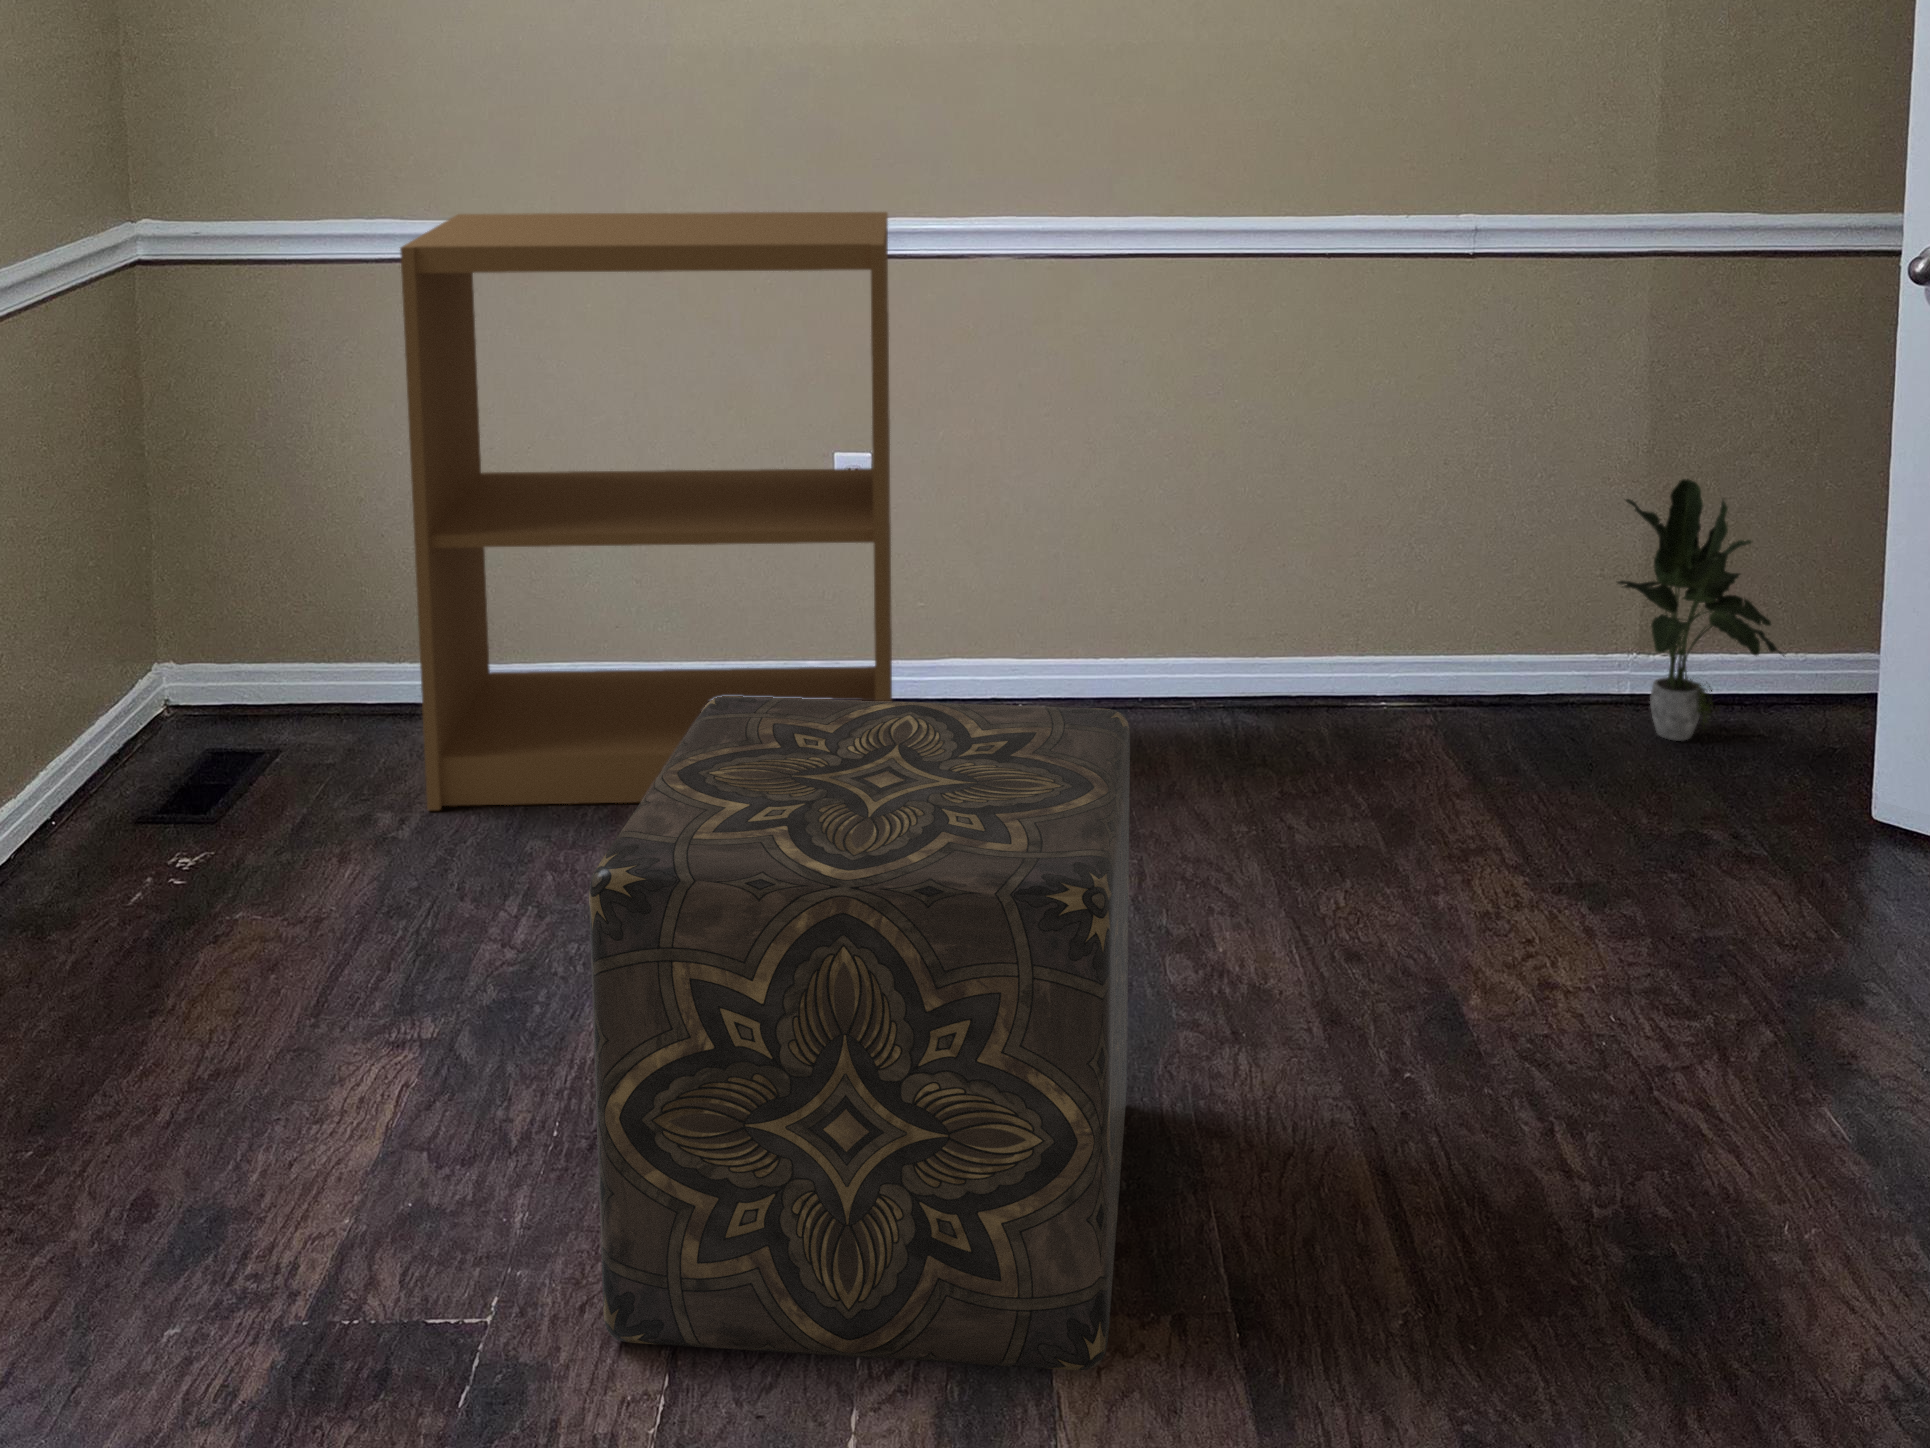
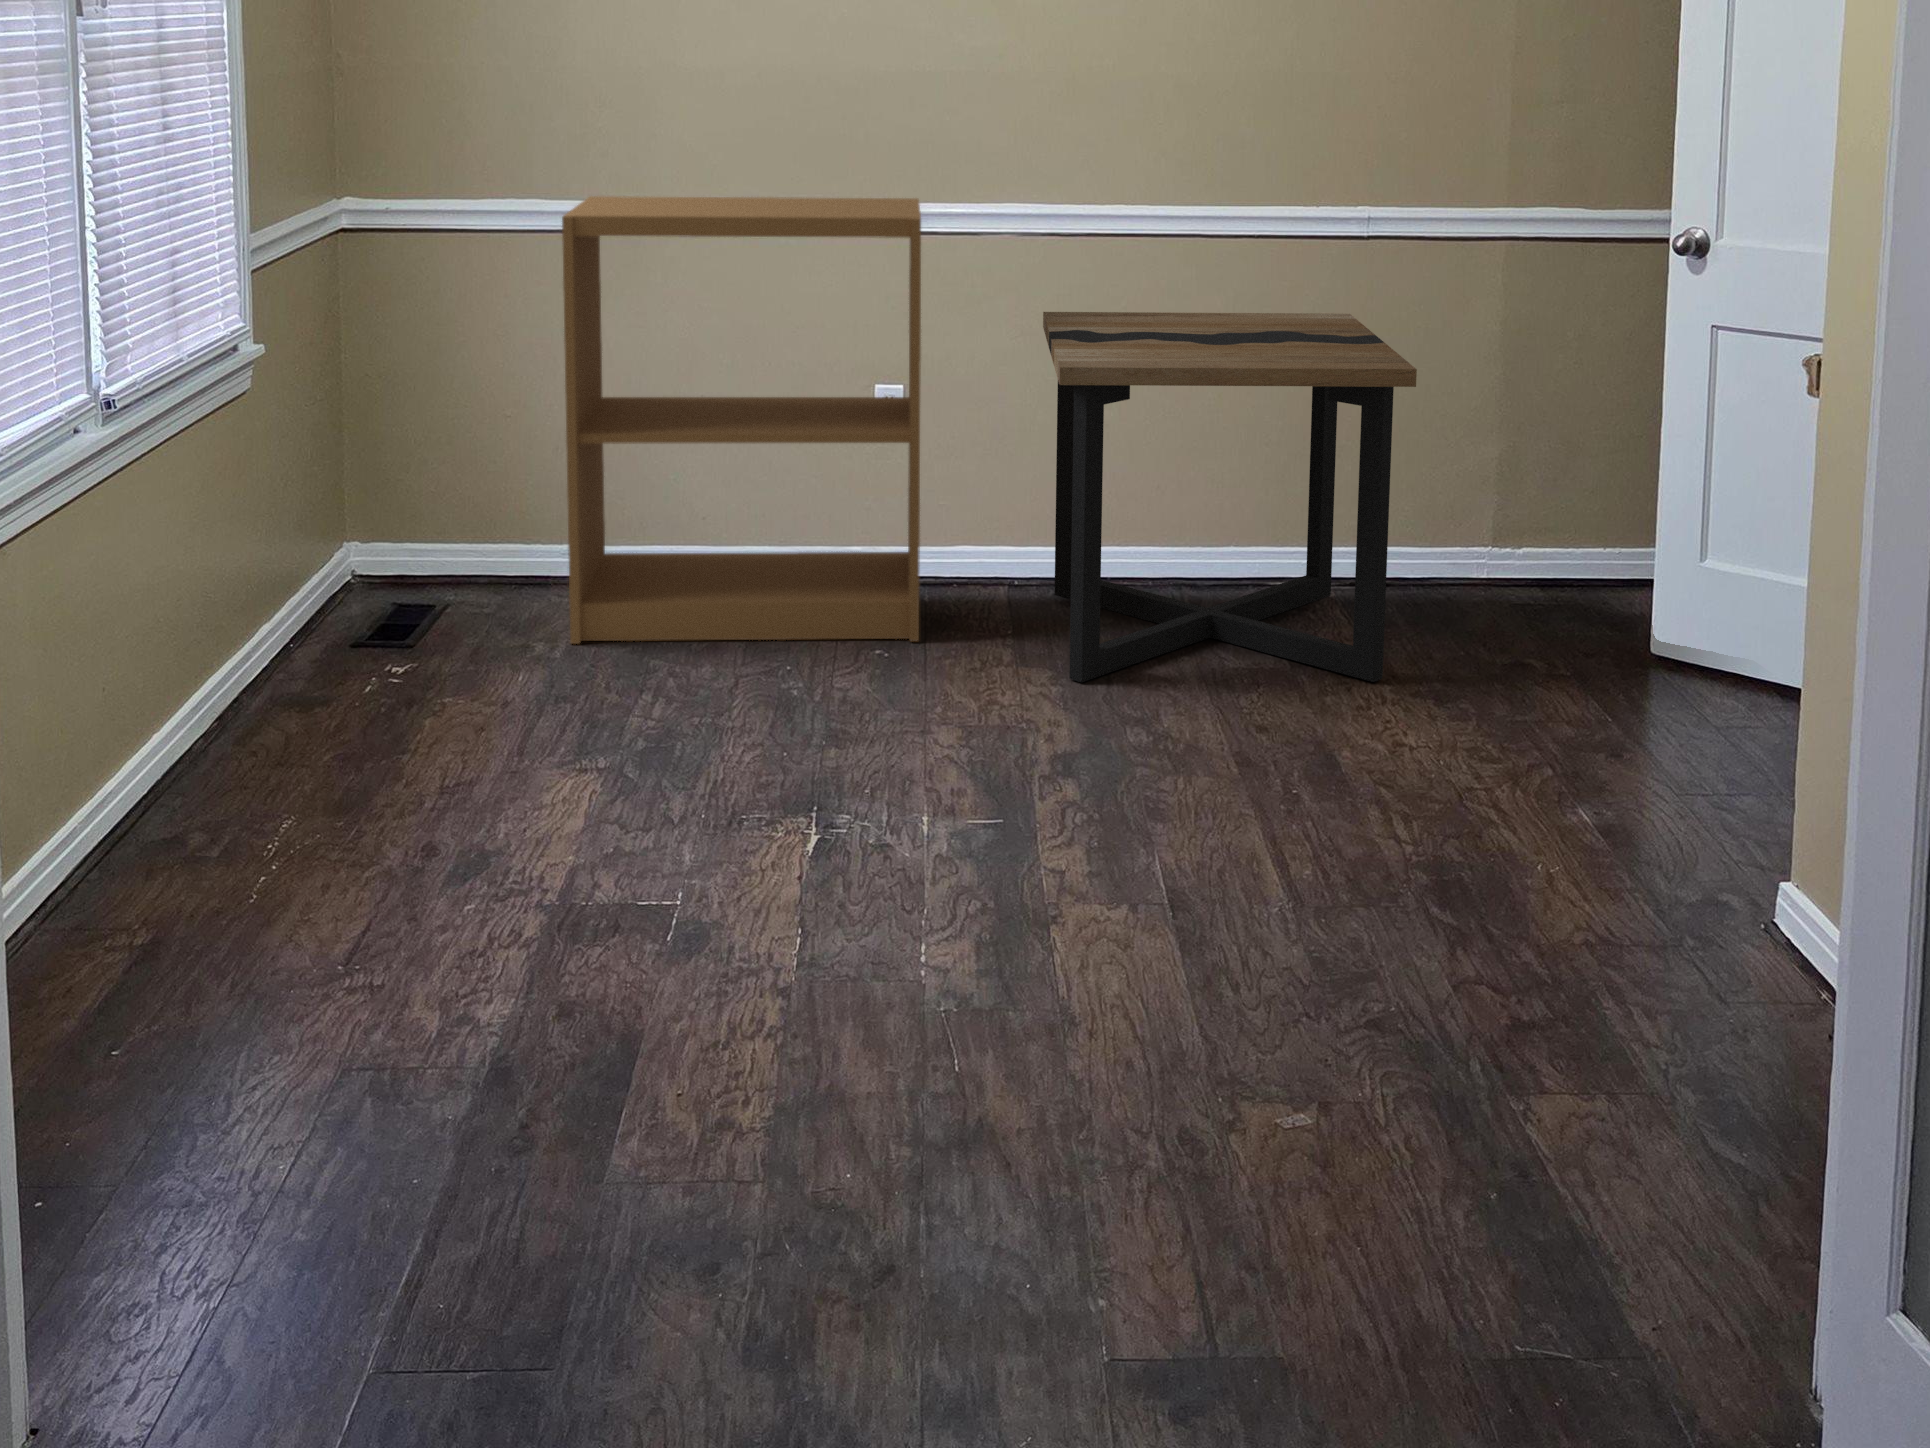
side table: none [1051,356,1563,873] -> present [1043,312,1417,682]
potted plant: present [1618,479,1782,741] -> none [1471,408,1600,609]
ottoman: present [589,696,1130,1370] -> none [754,516,1101,923]

